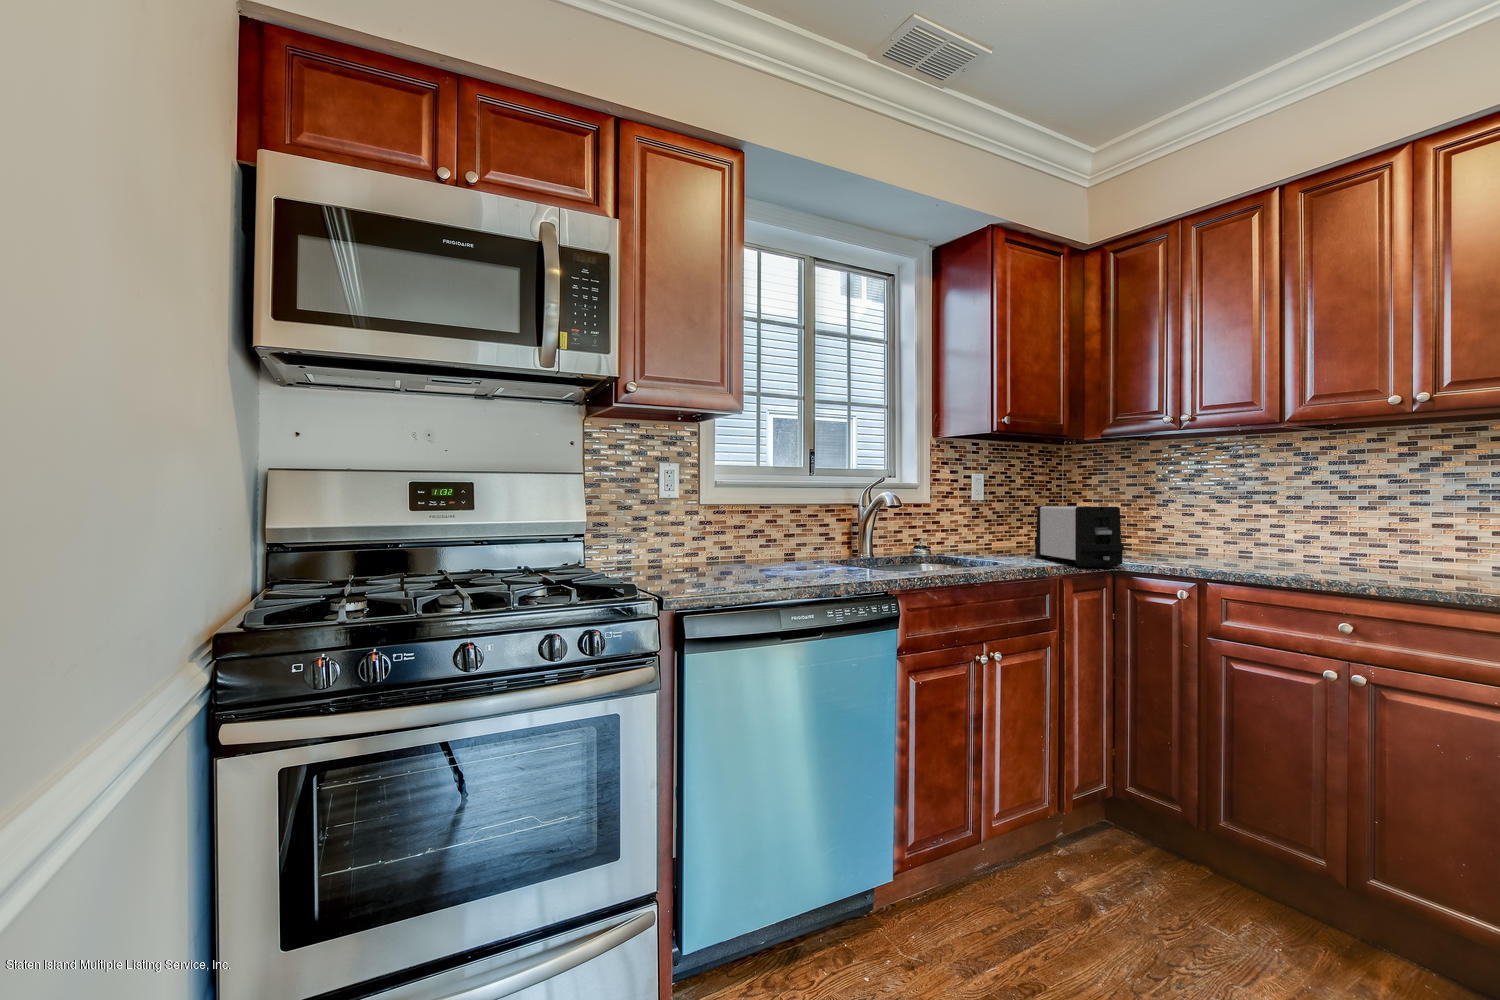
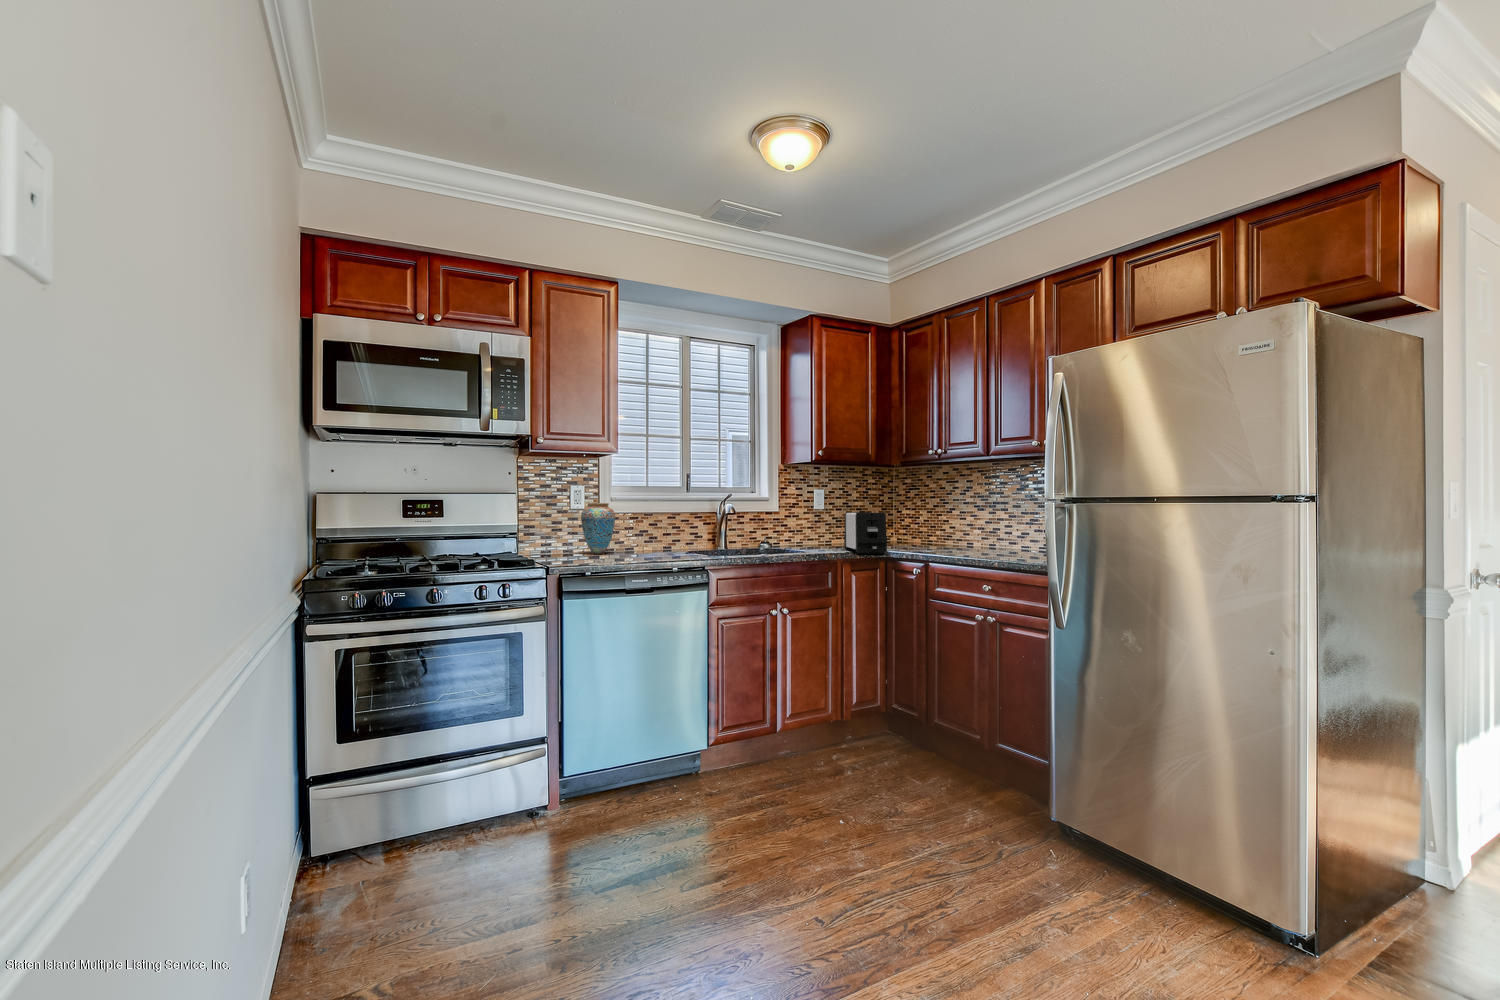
vase: none [673,490,723,566] -> present [581,503,615,554]

